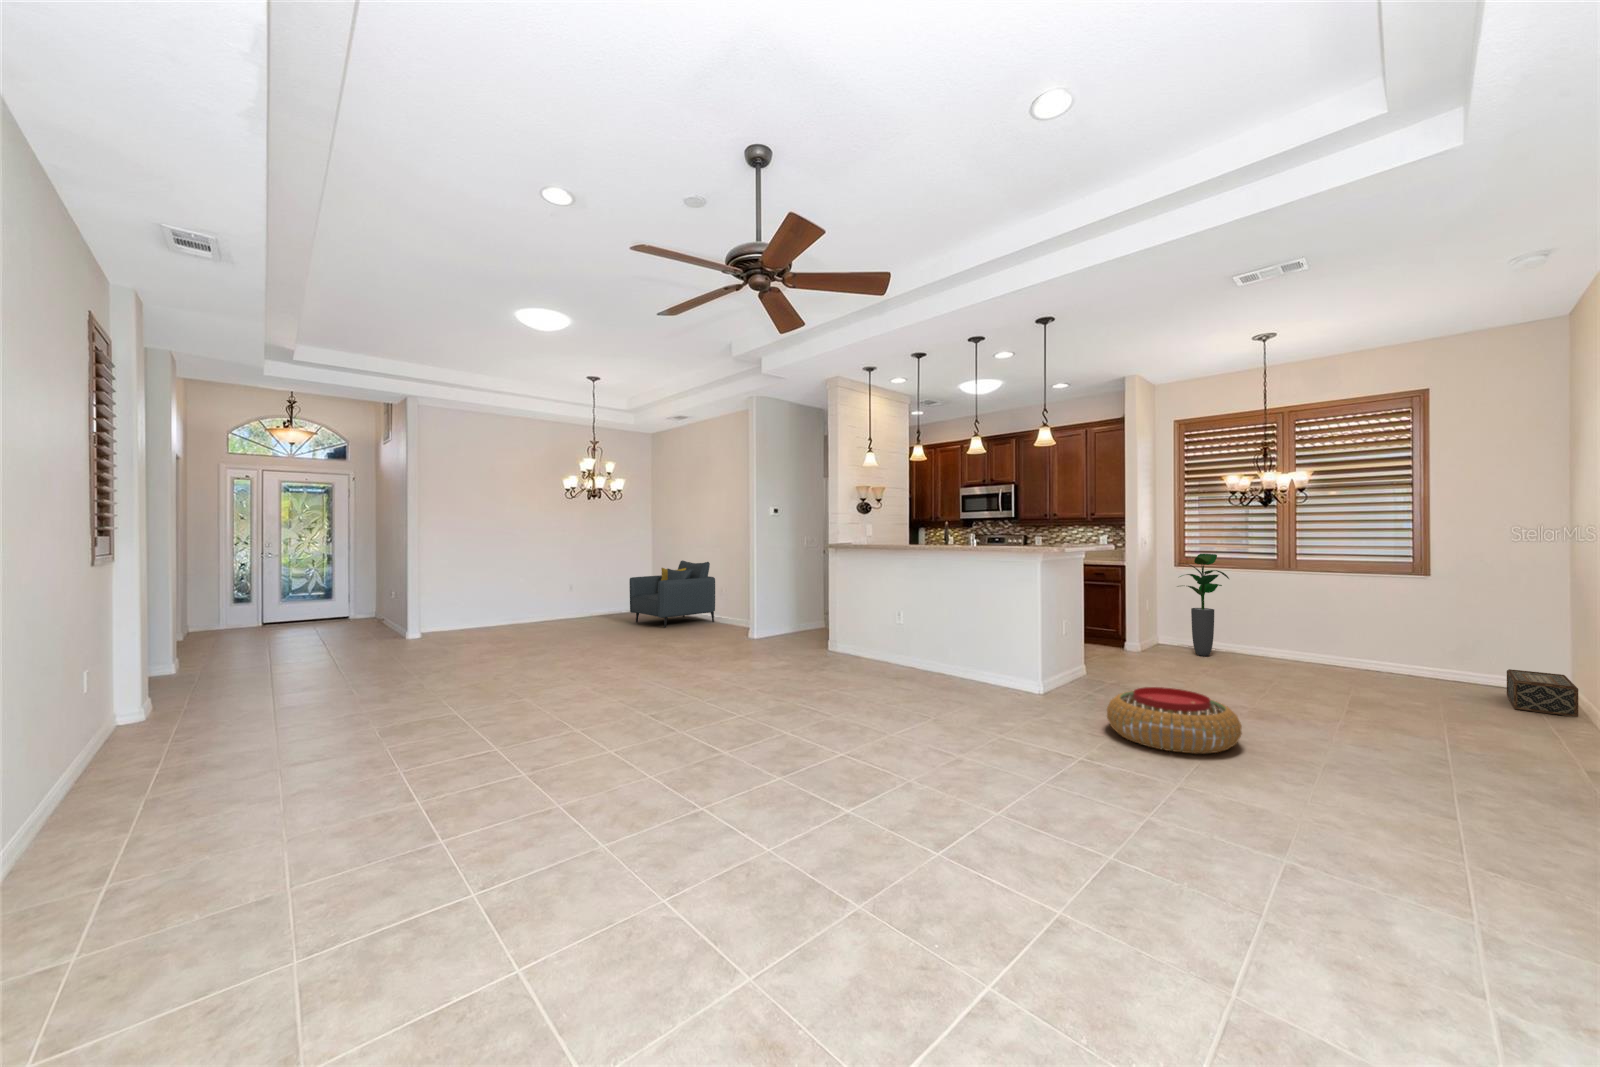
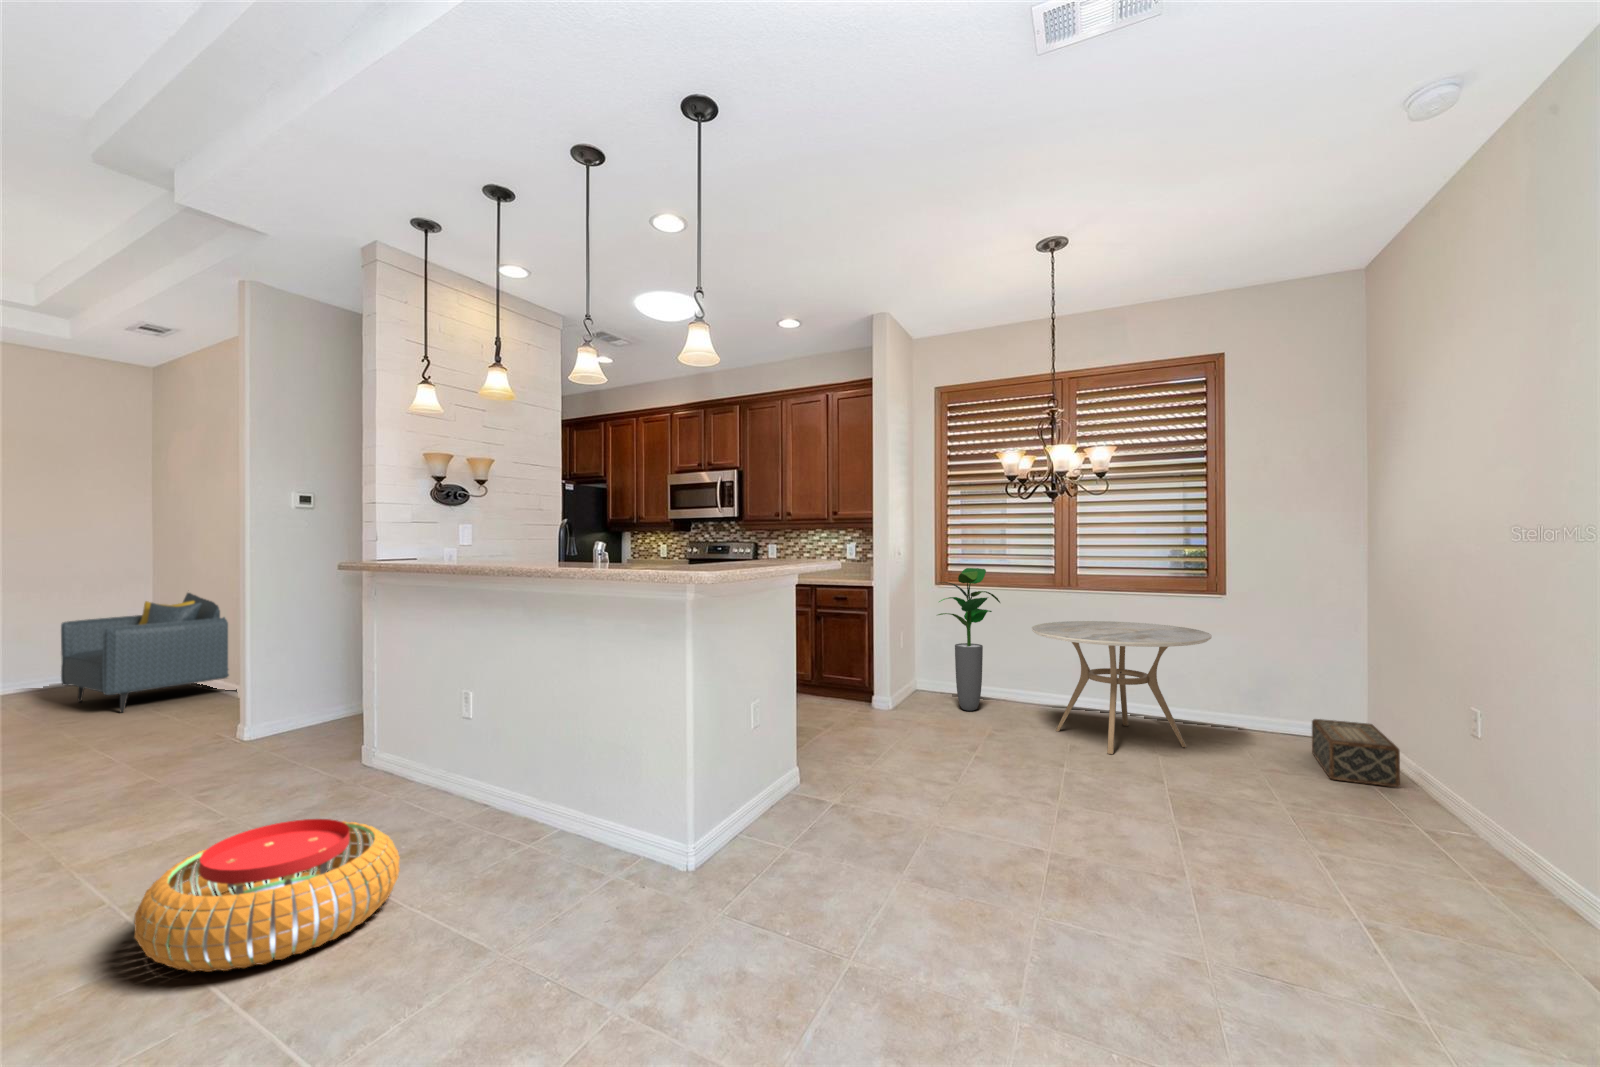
dining table: none [1256,593,1413,685] -> present [1032,621,1212,754]
pouf: present [1107,687,1242,754] -> present [134,819,400,972]

